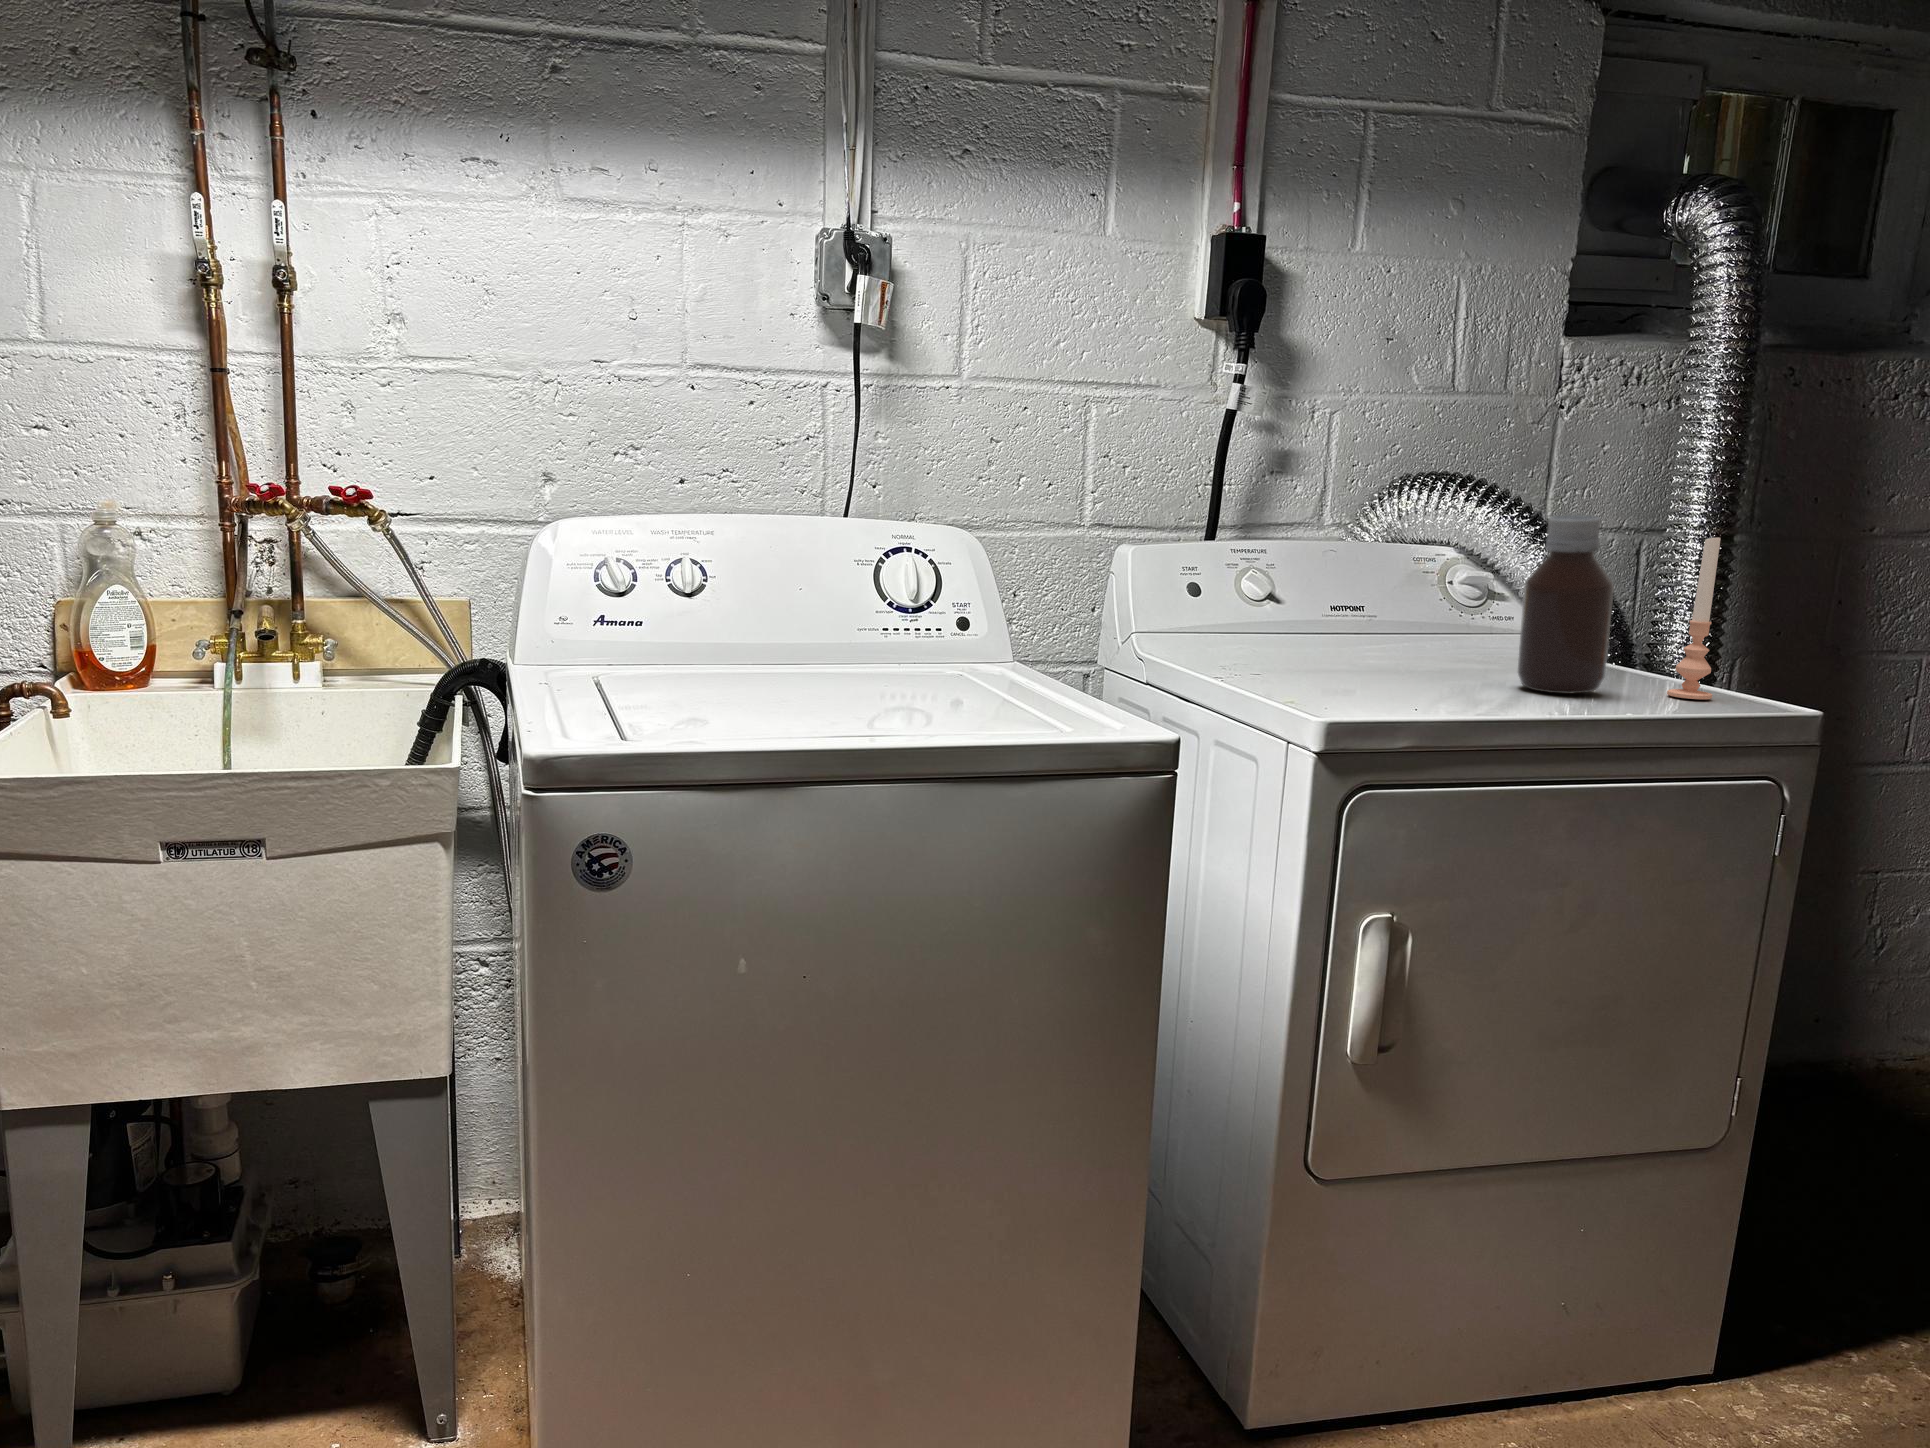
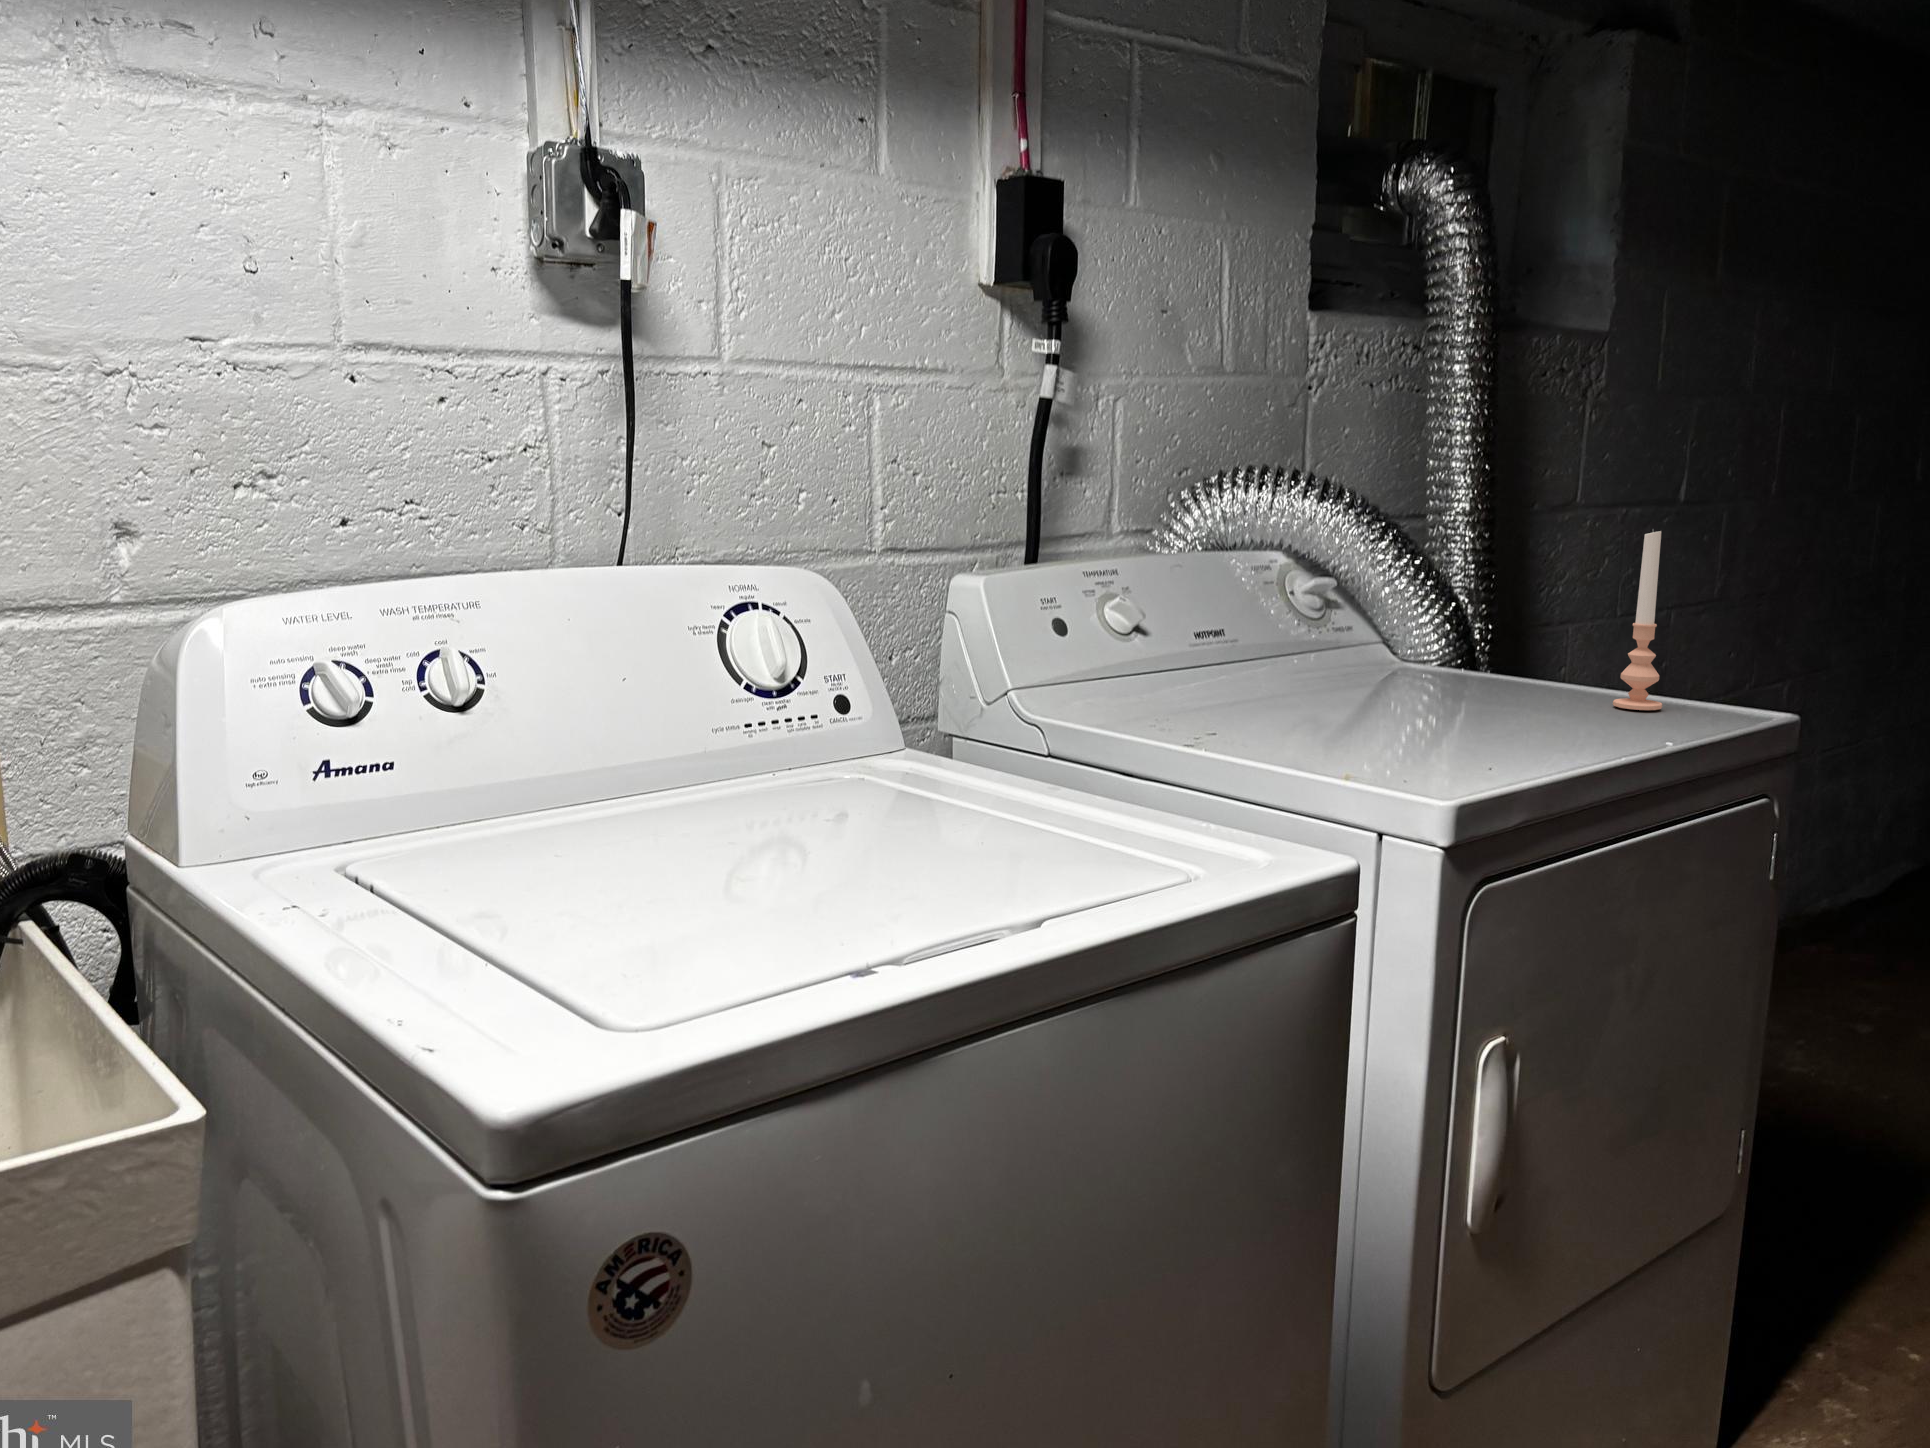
bottle: present [1518,515,1614,694] -> none [1477,514,1586,720]

